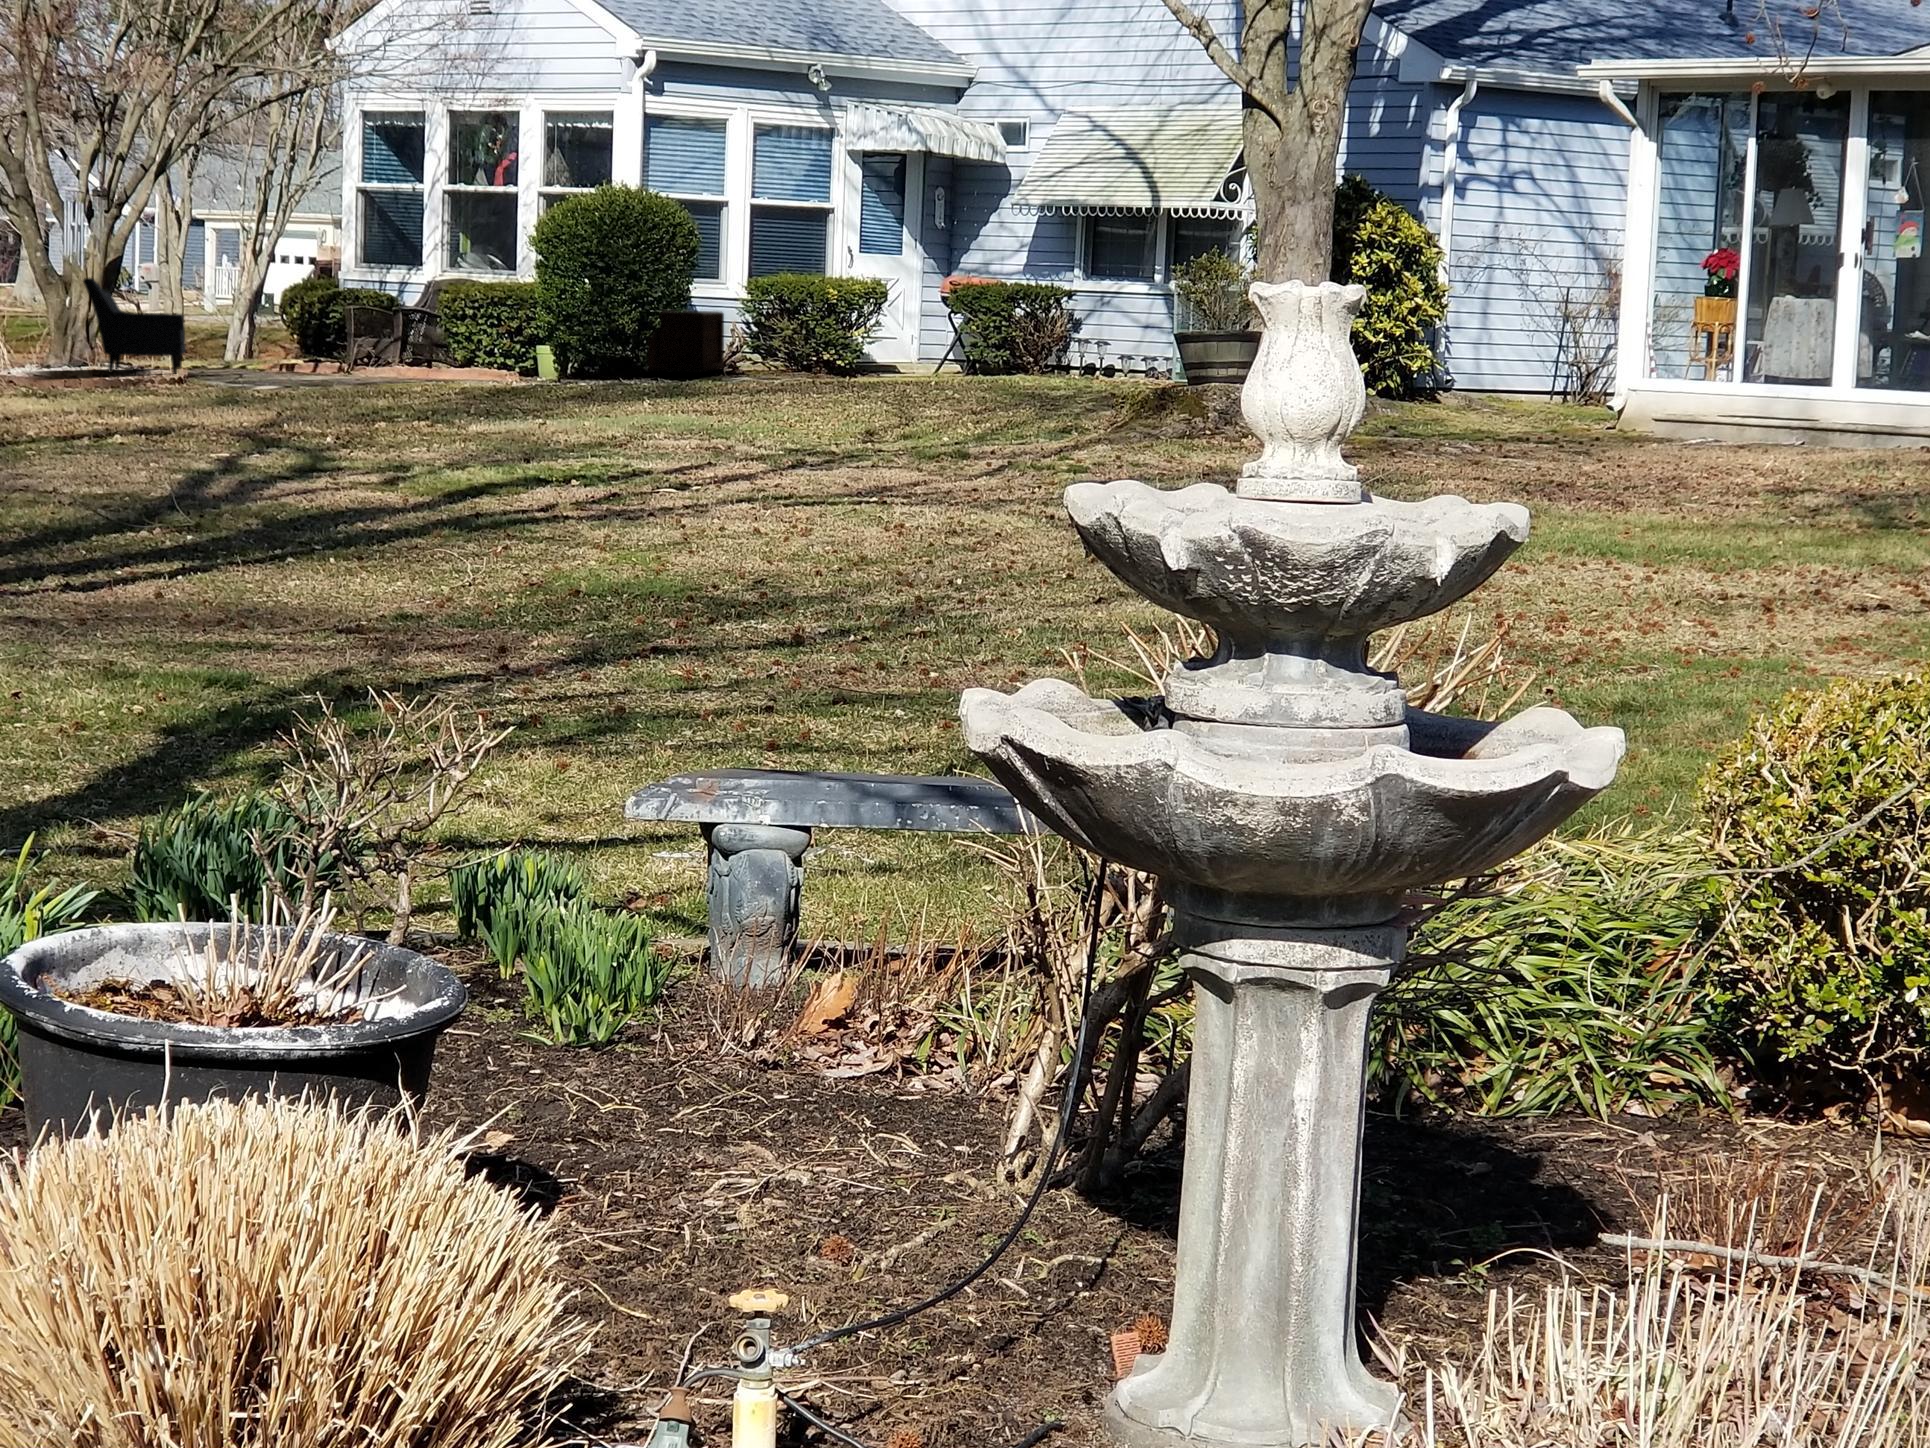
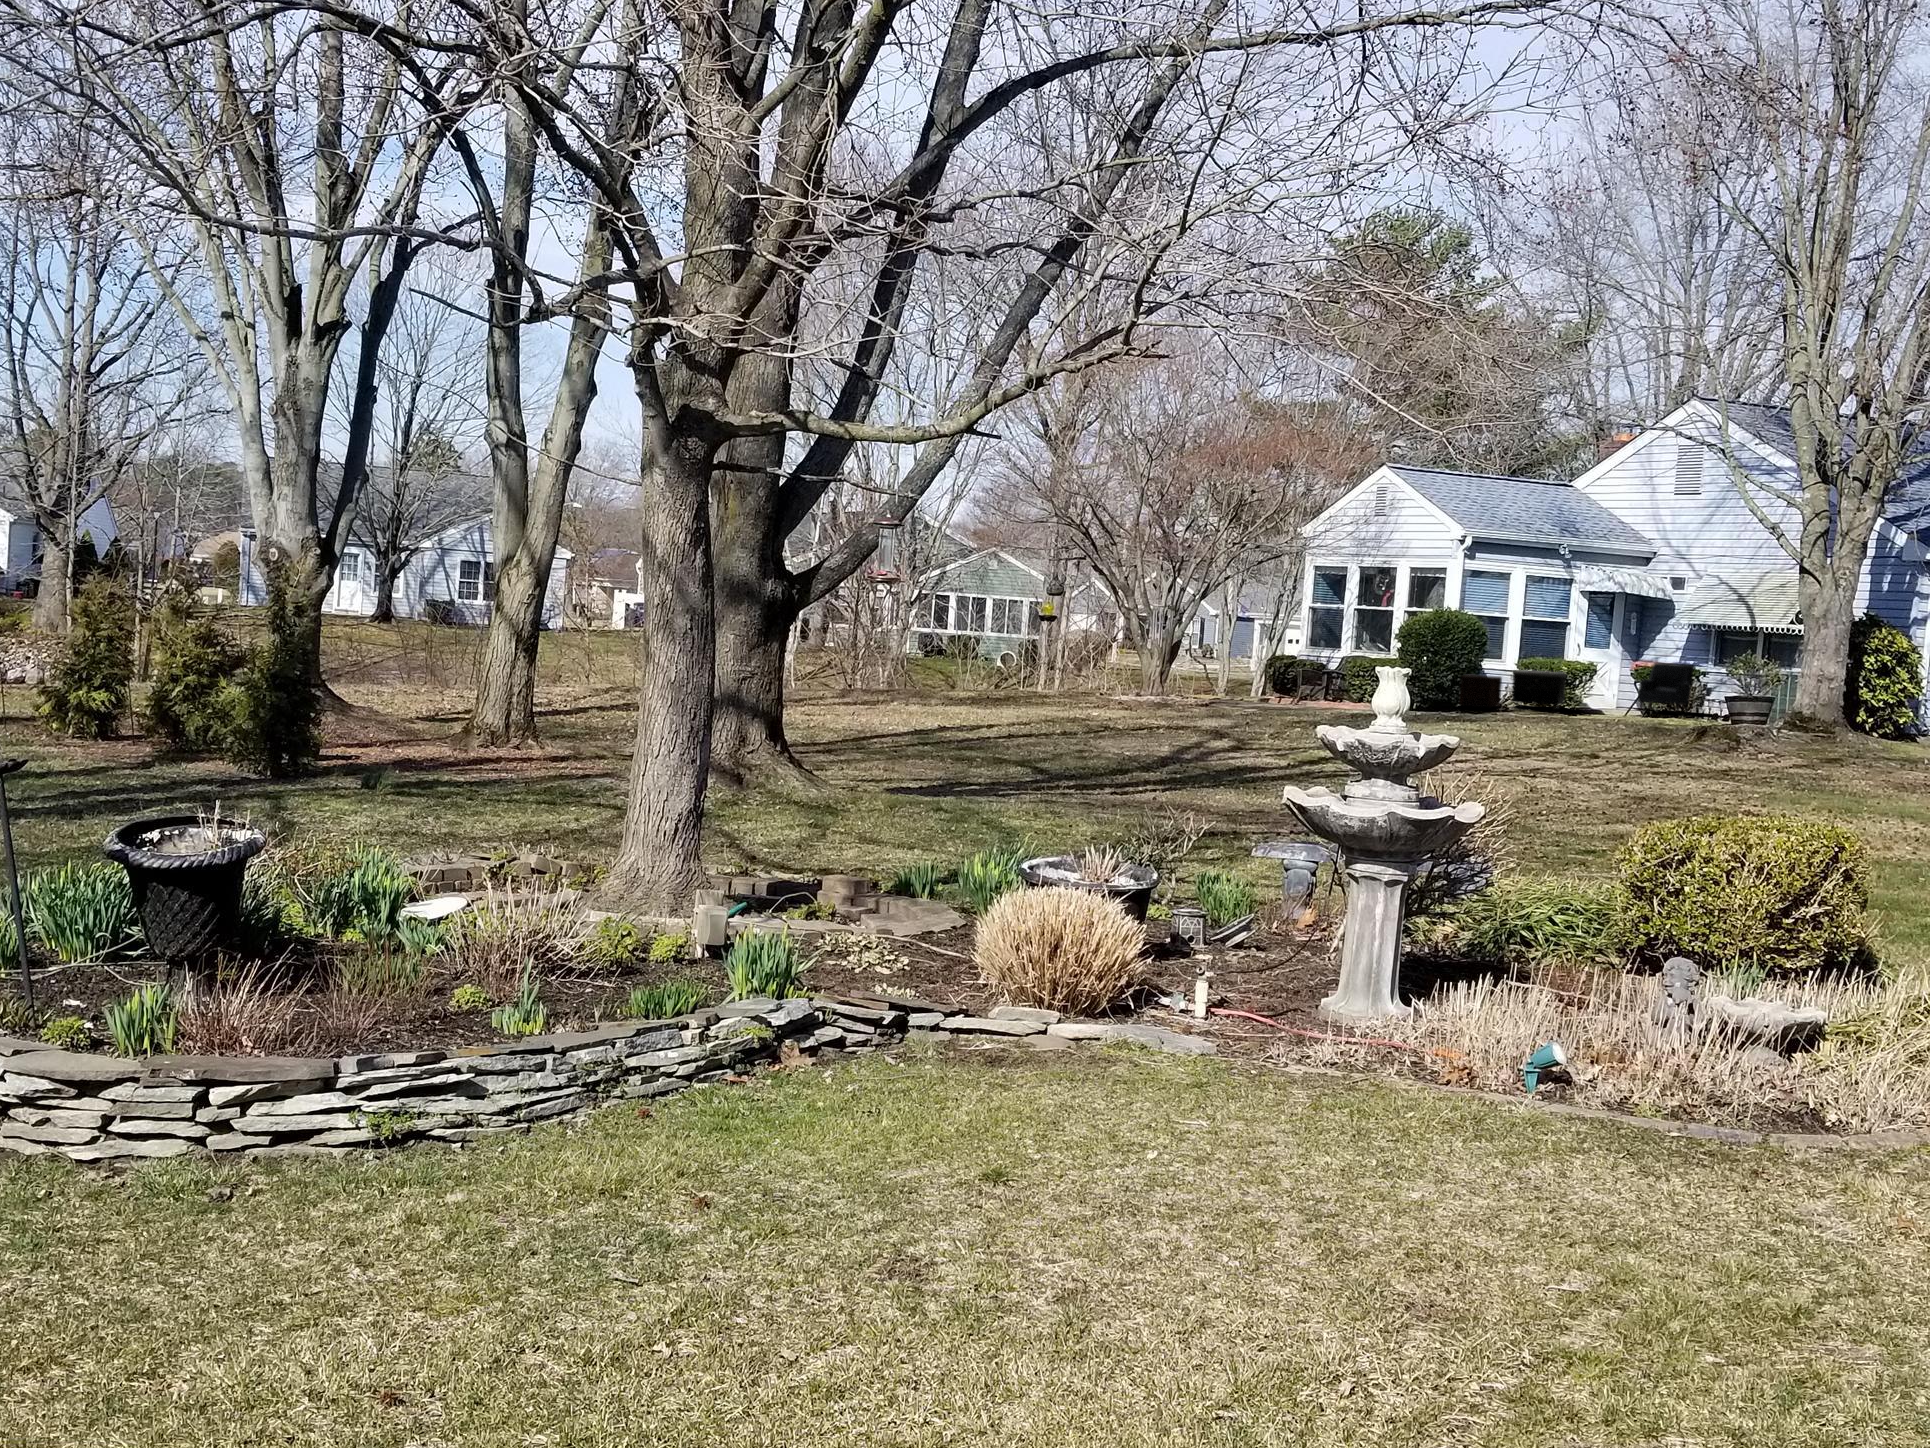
chair: present [83,277,186,374] -> present [1638,663,1695,712]
storage bench: none [743,299,839,370] -> present [1512,670,1566,707]

